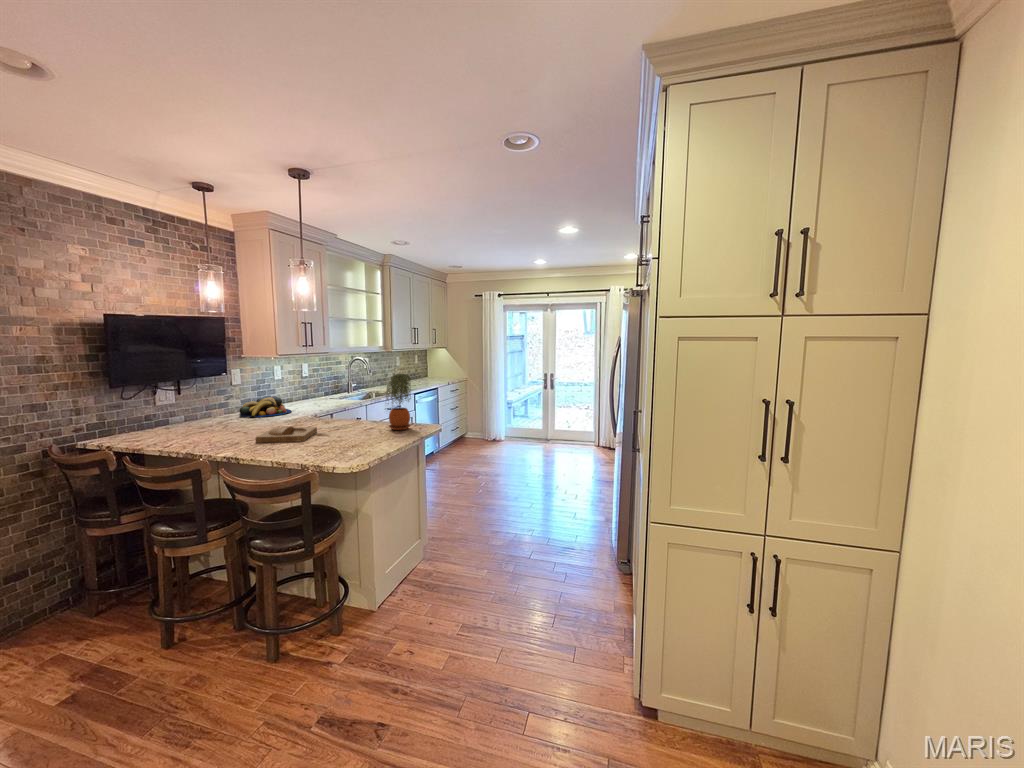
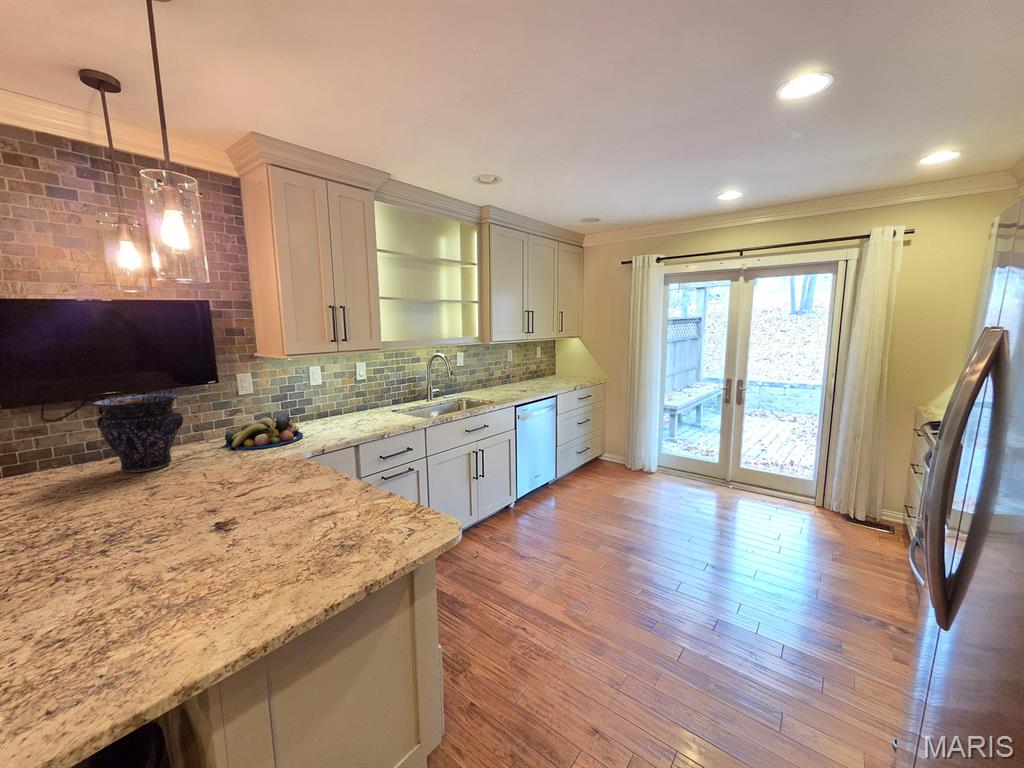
potted plant: present [386,374,411,430] -> none [320,411,390,541]
vase: none [180,379,237,428] -> present [93,394,183,472]
tray: present [256,426,317,443] -> none [61,500,219,560]

